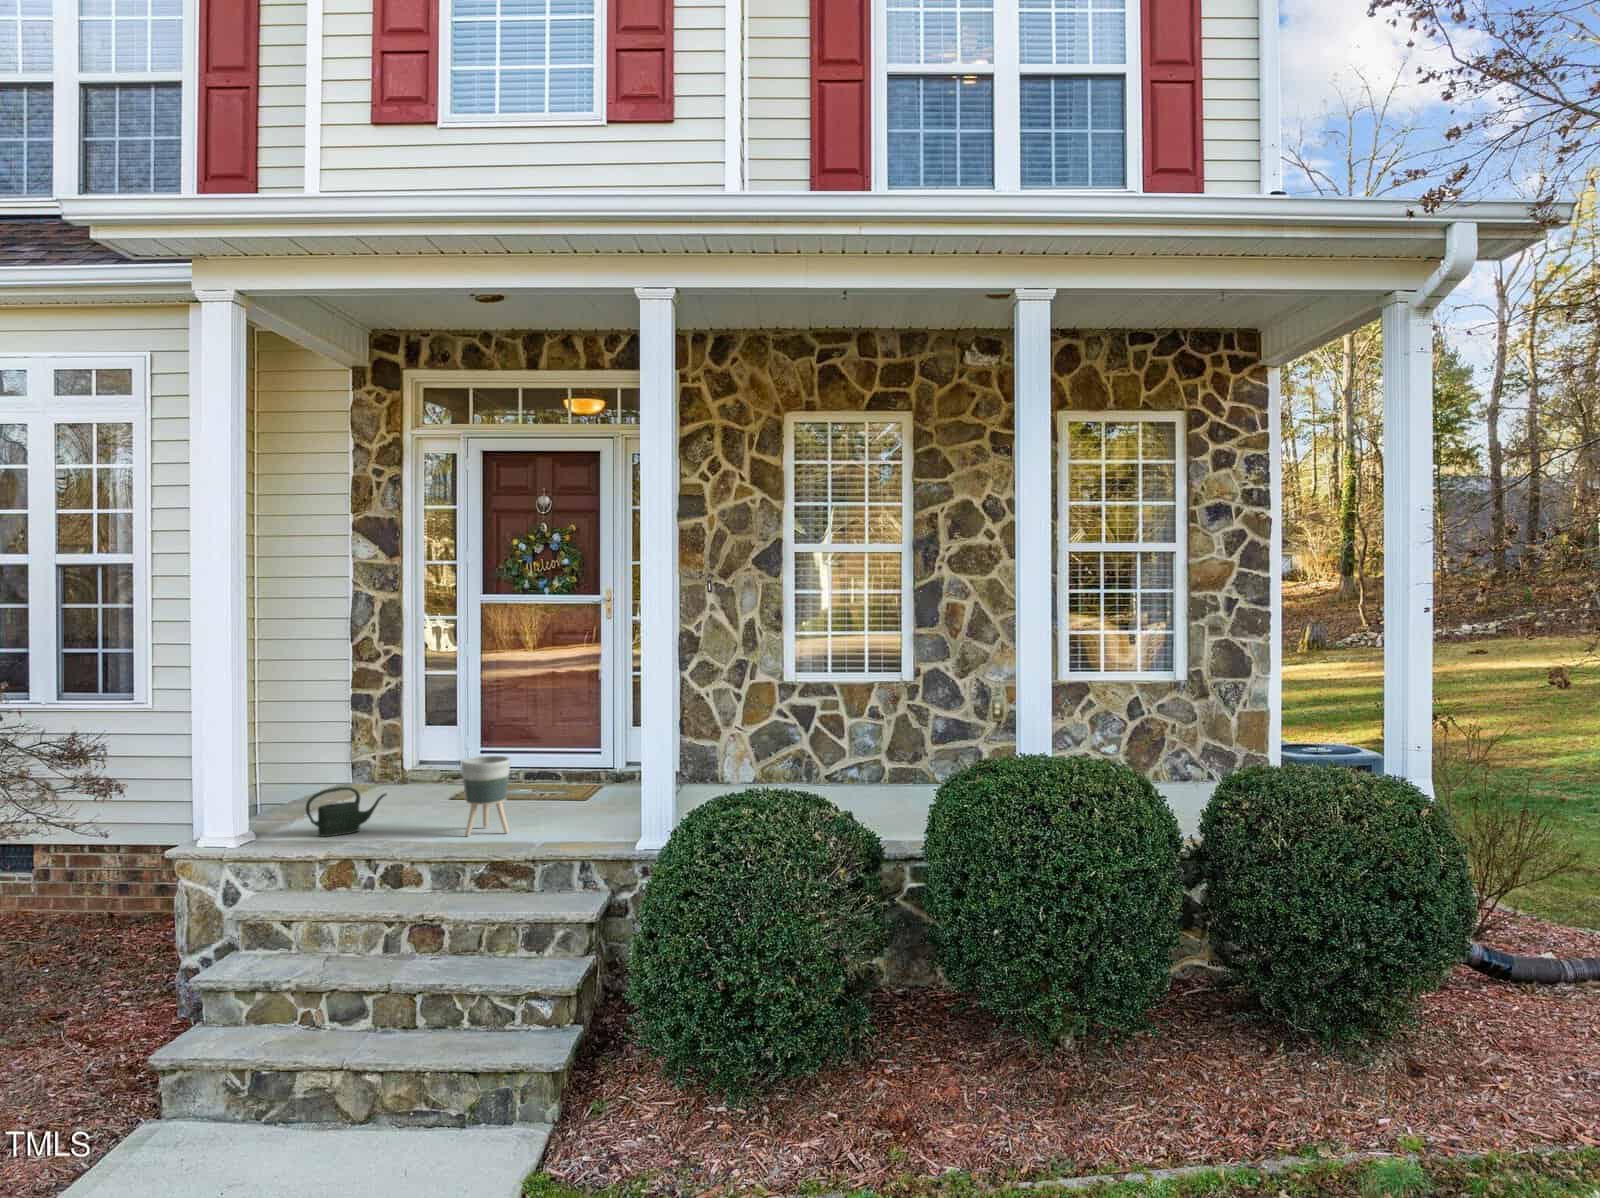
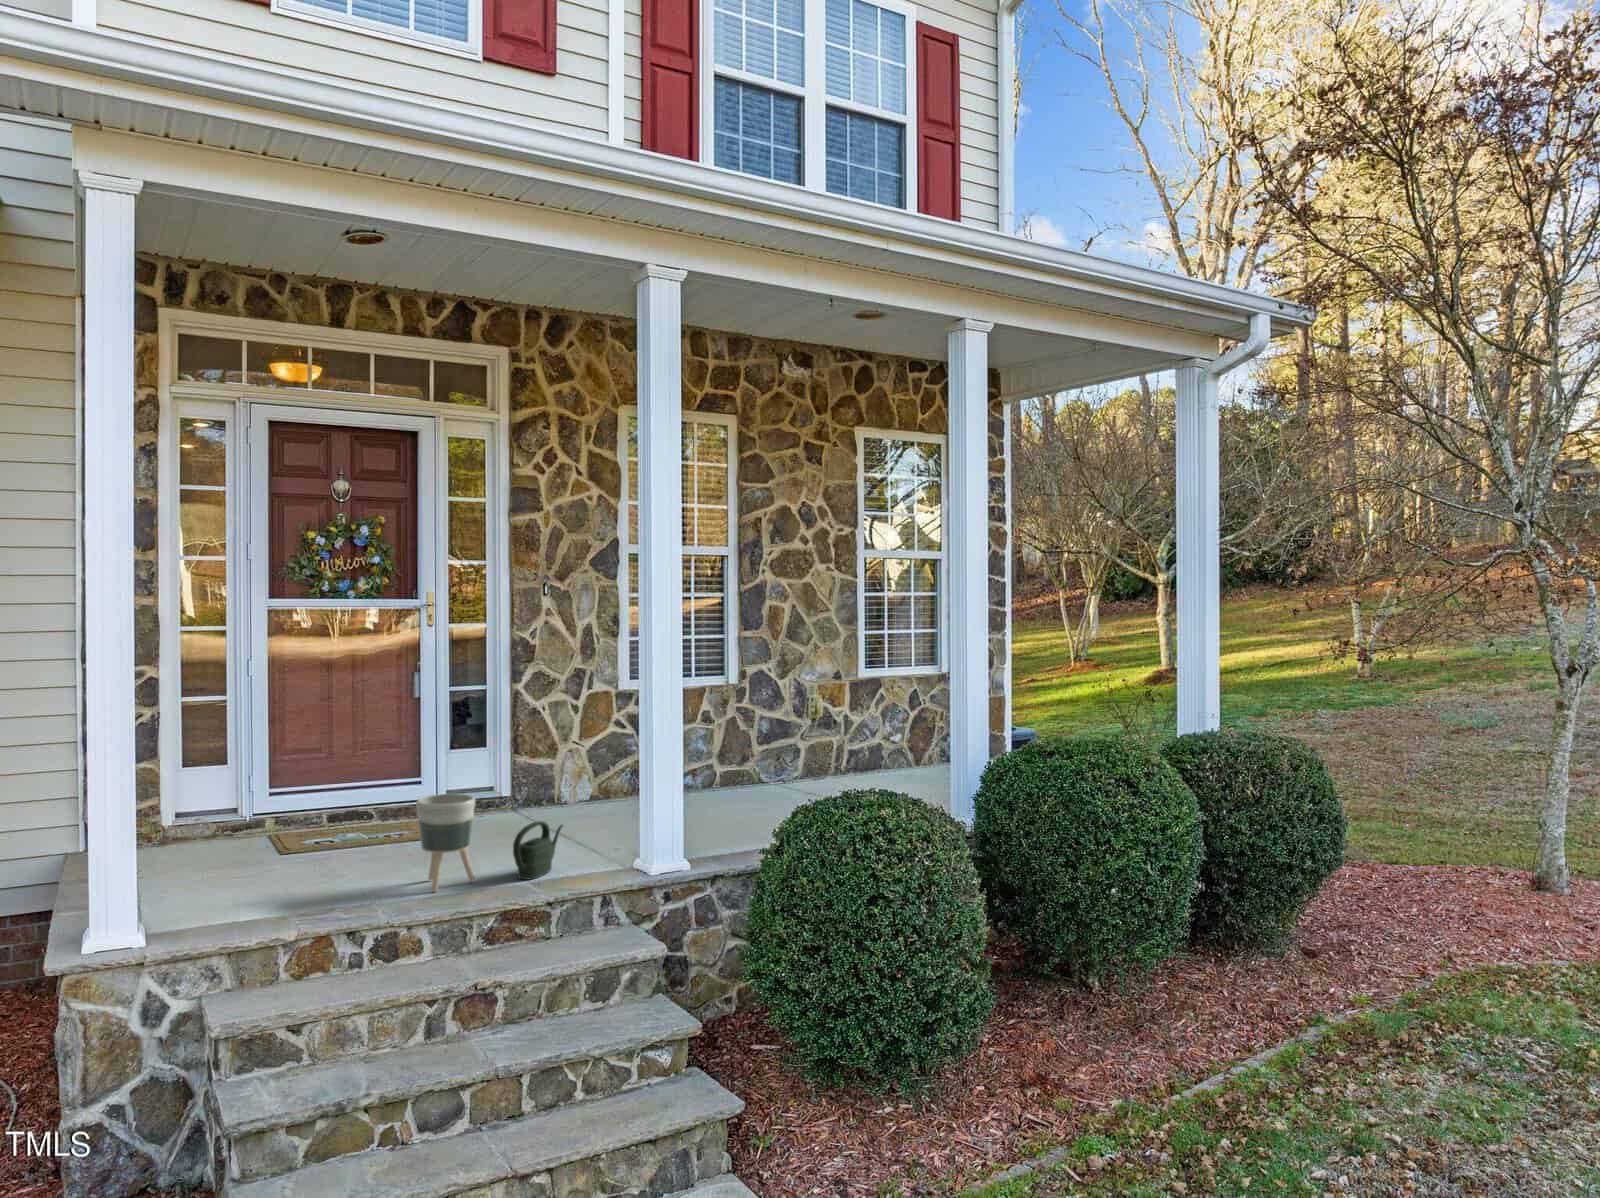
watering can: present [306,787,386,837] -> present [513,821,563,880]

